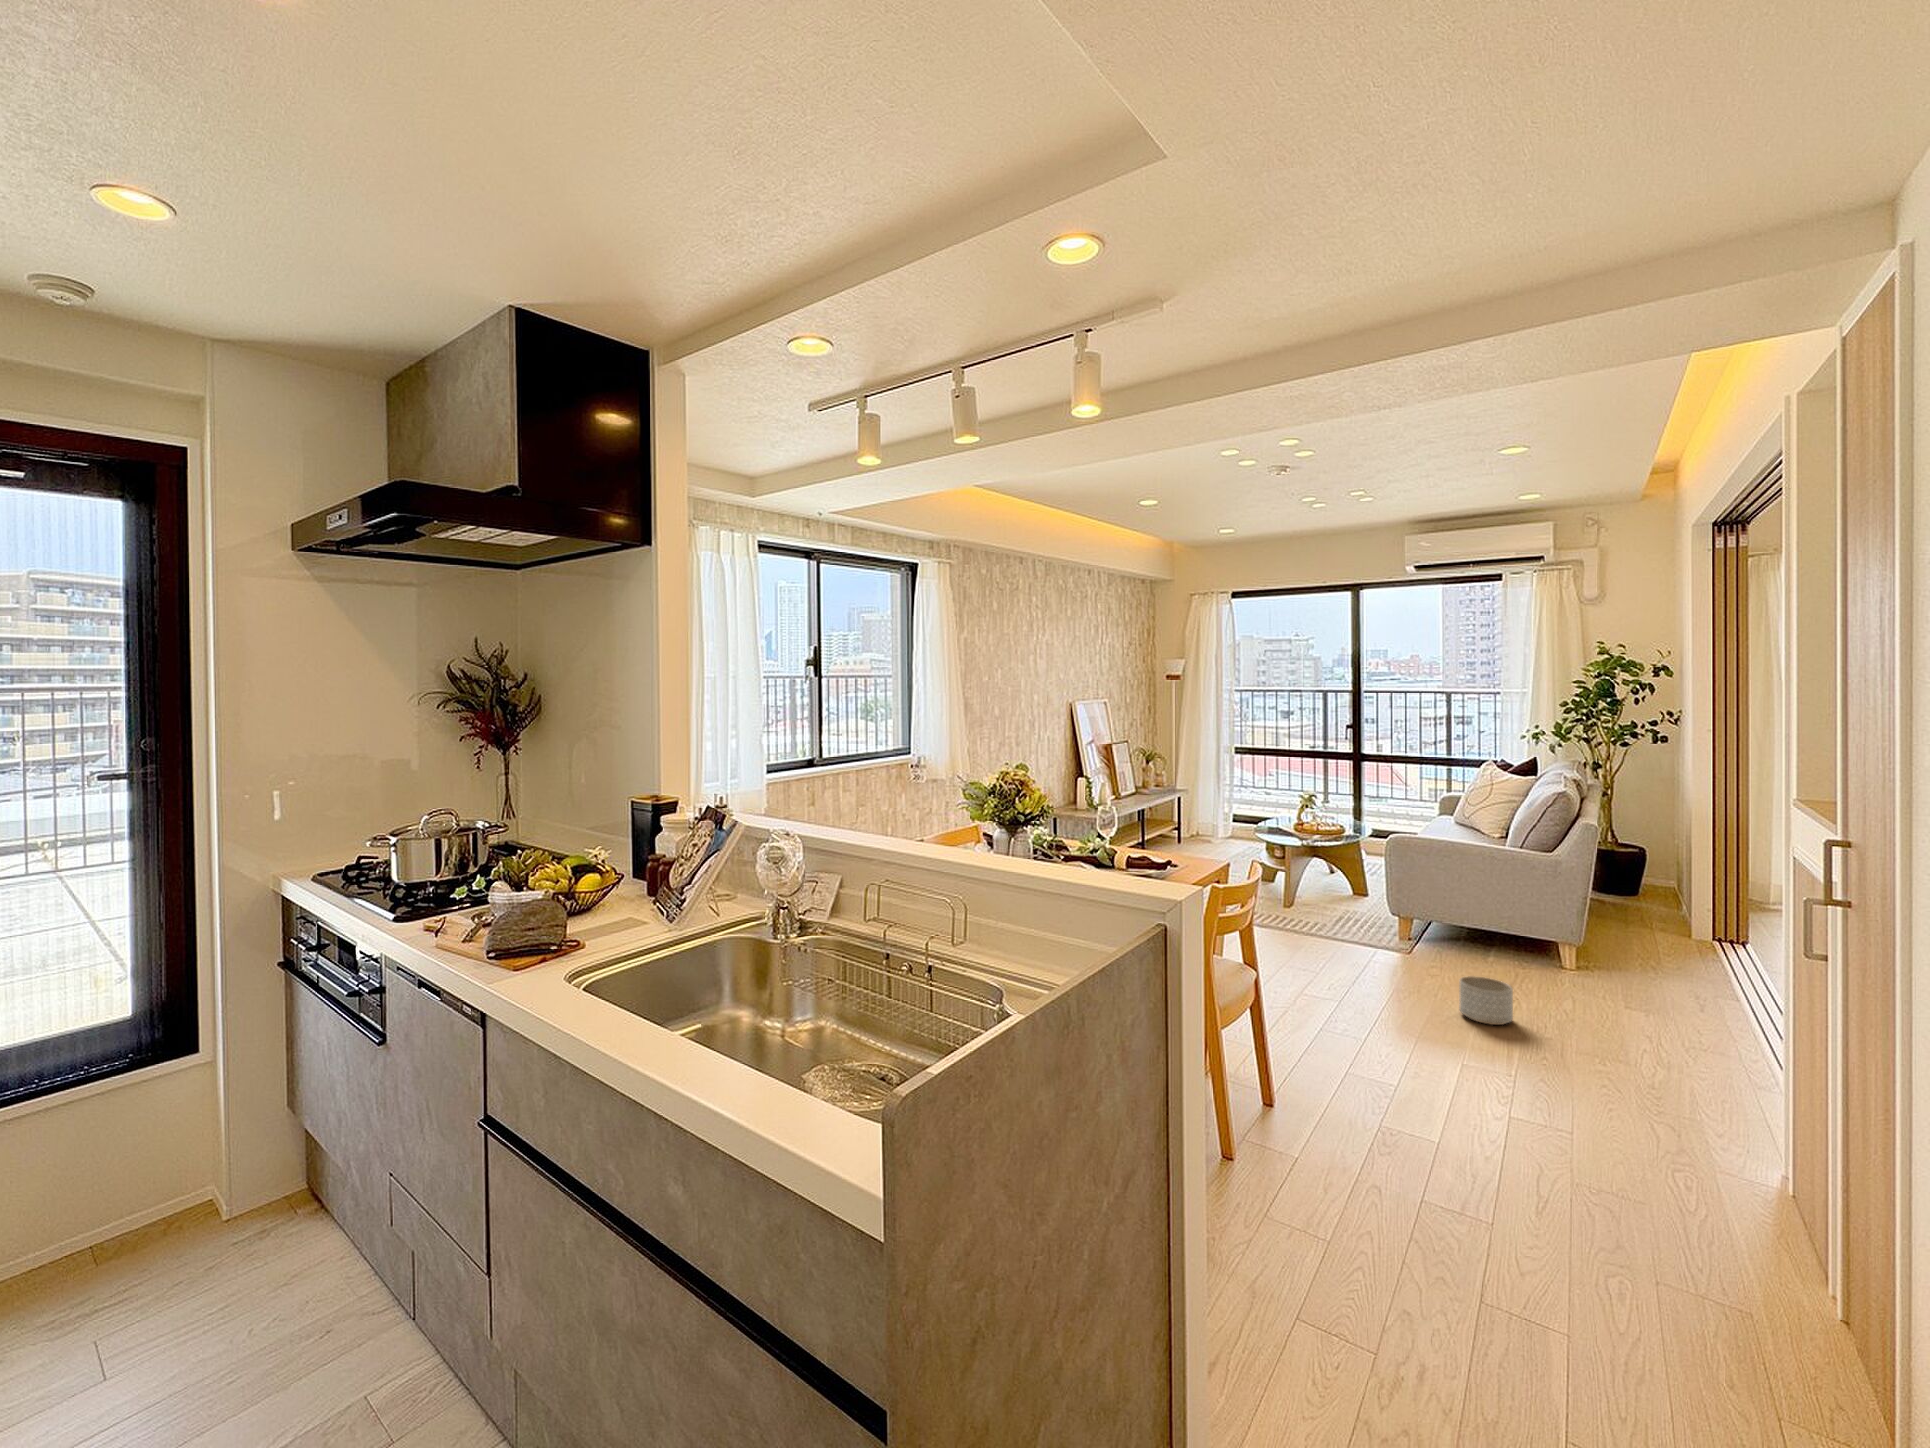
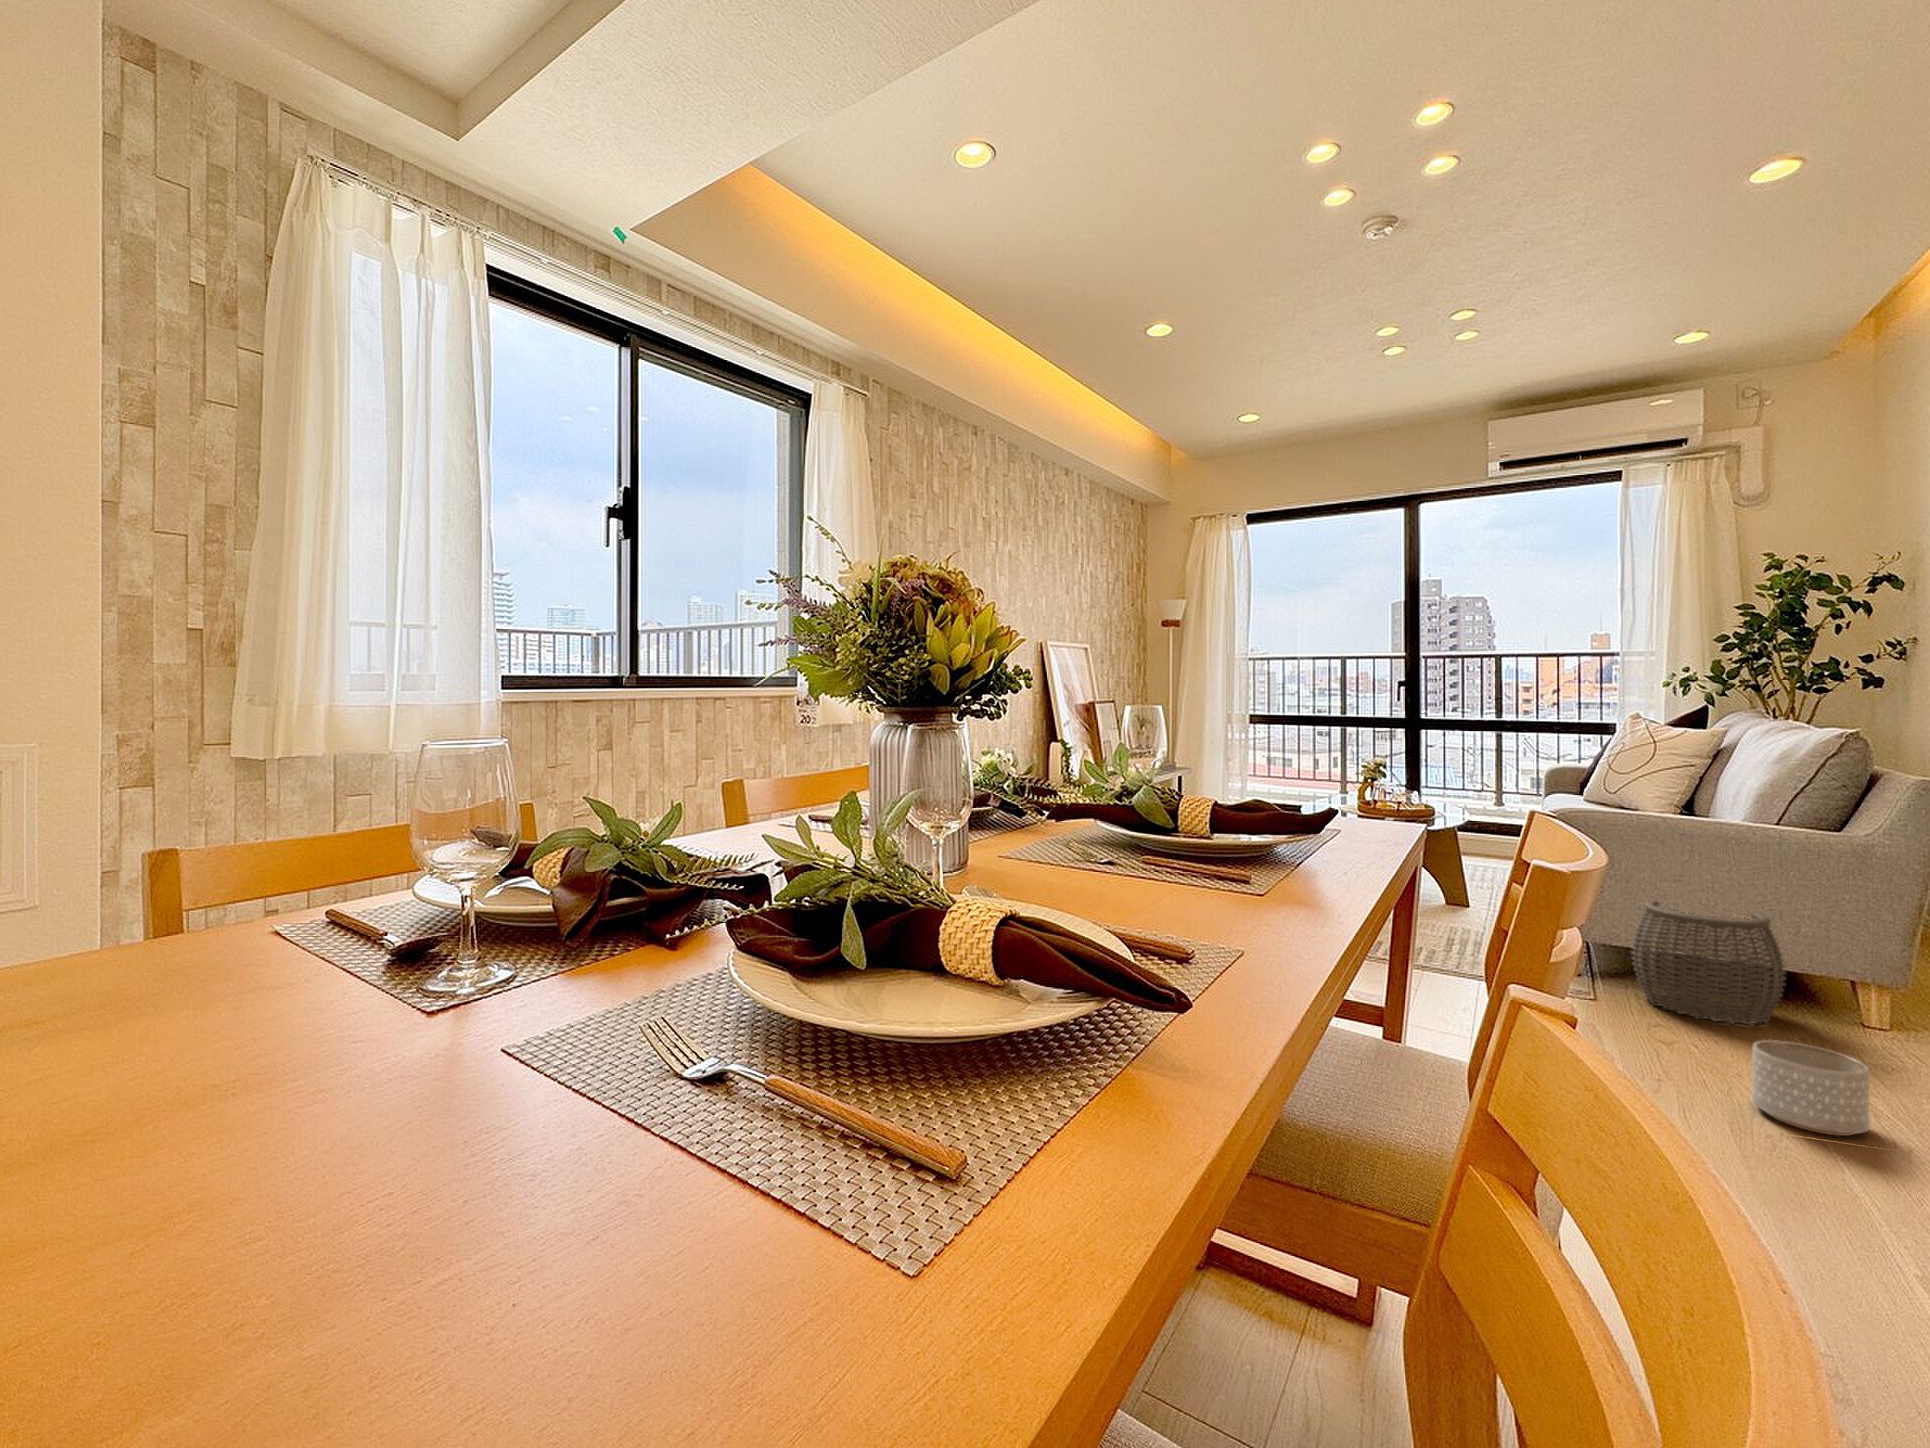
woven basket: none [1435,896,1520,971] -> present [1632,901,1786,1025]

